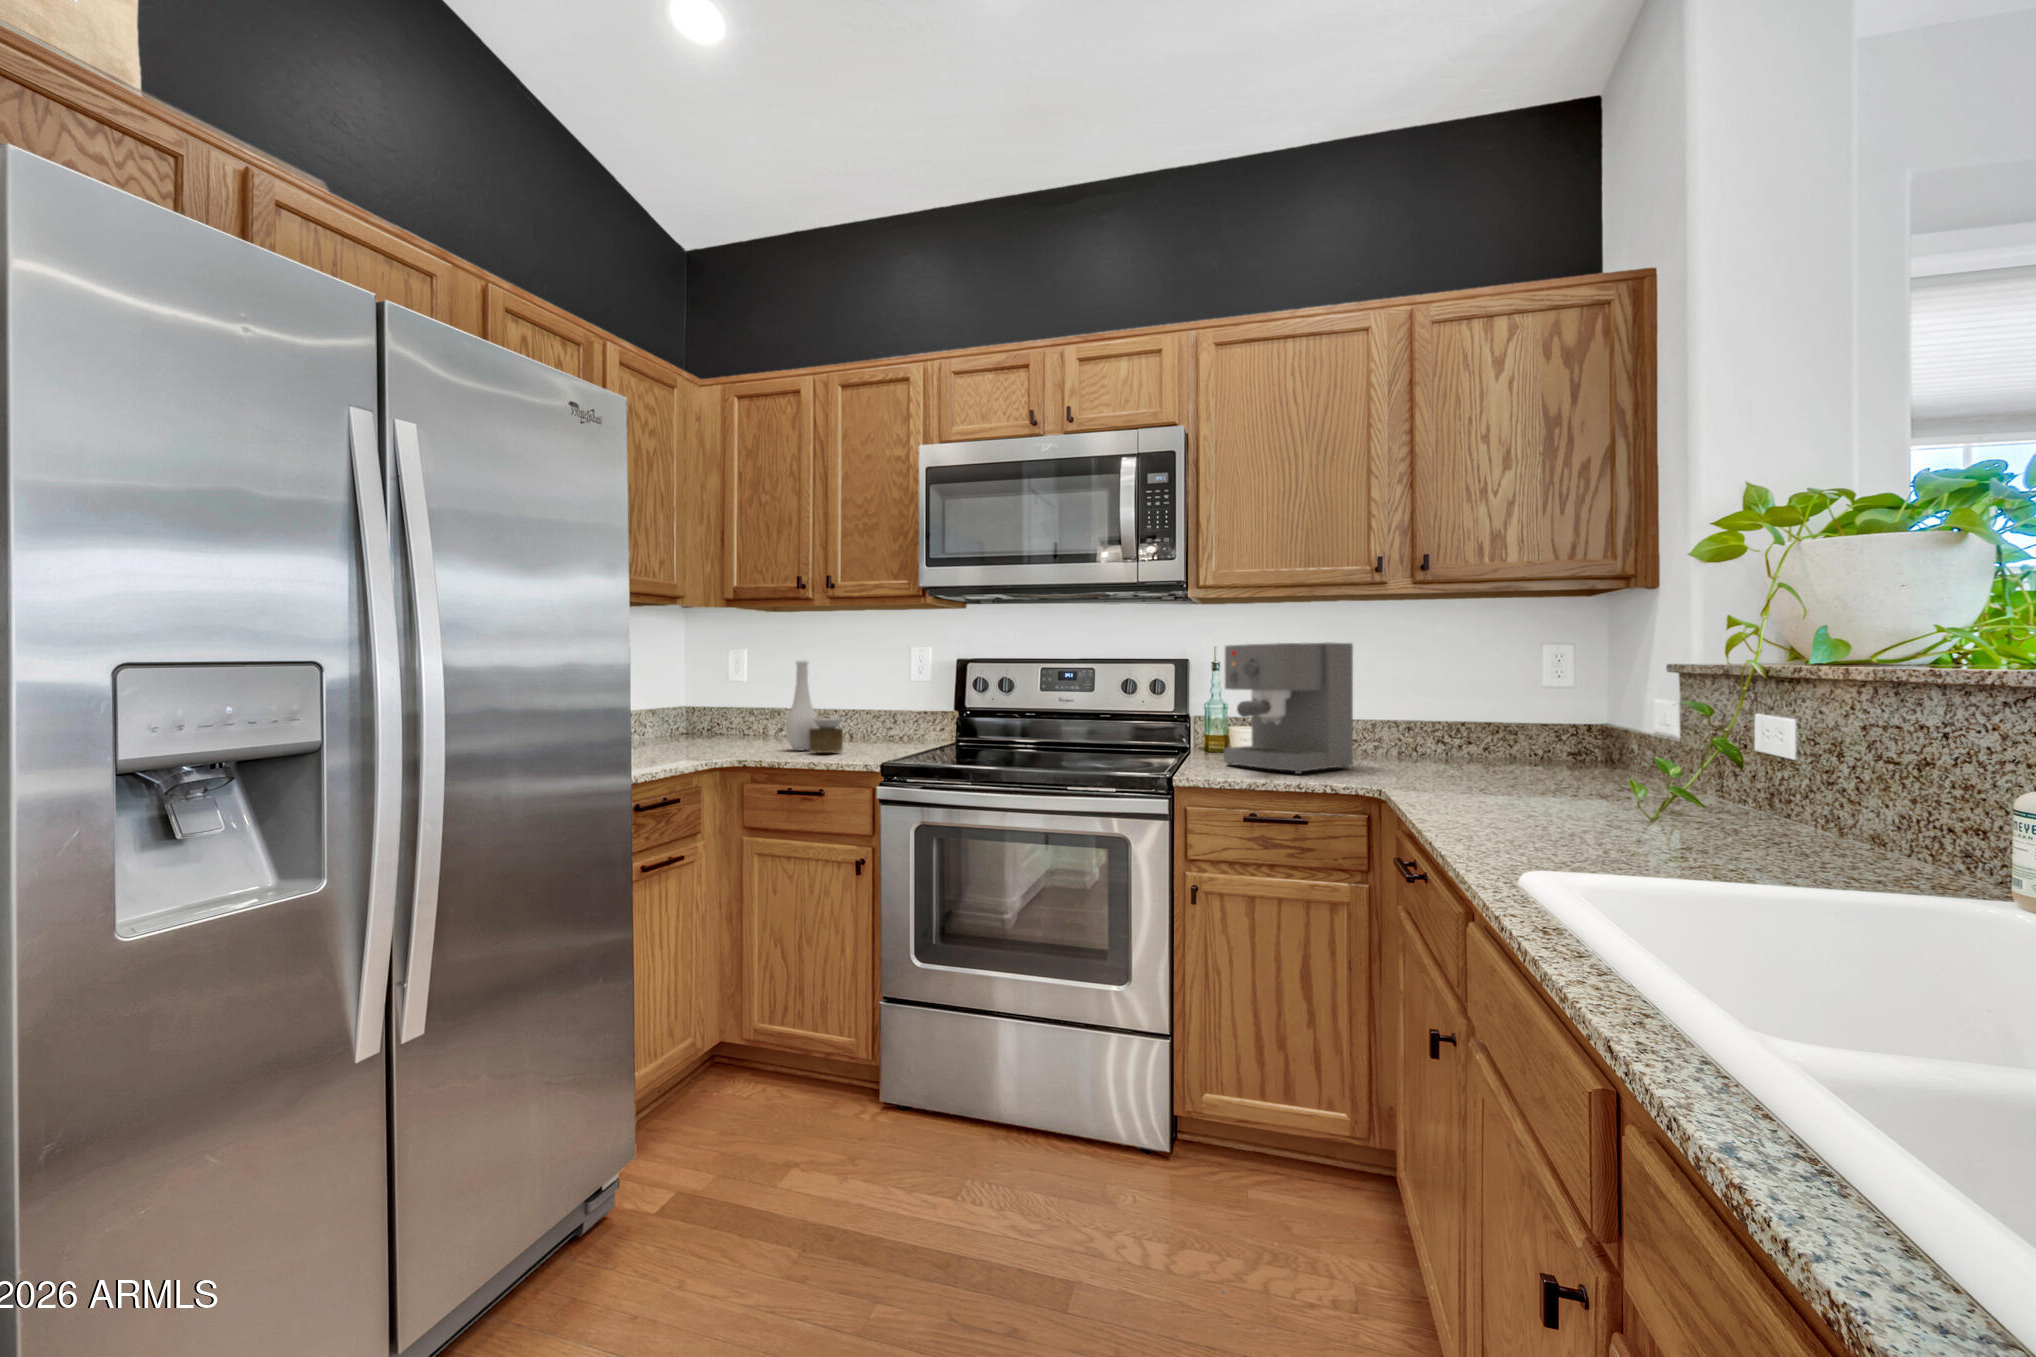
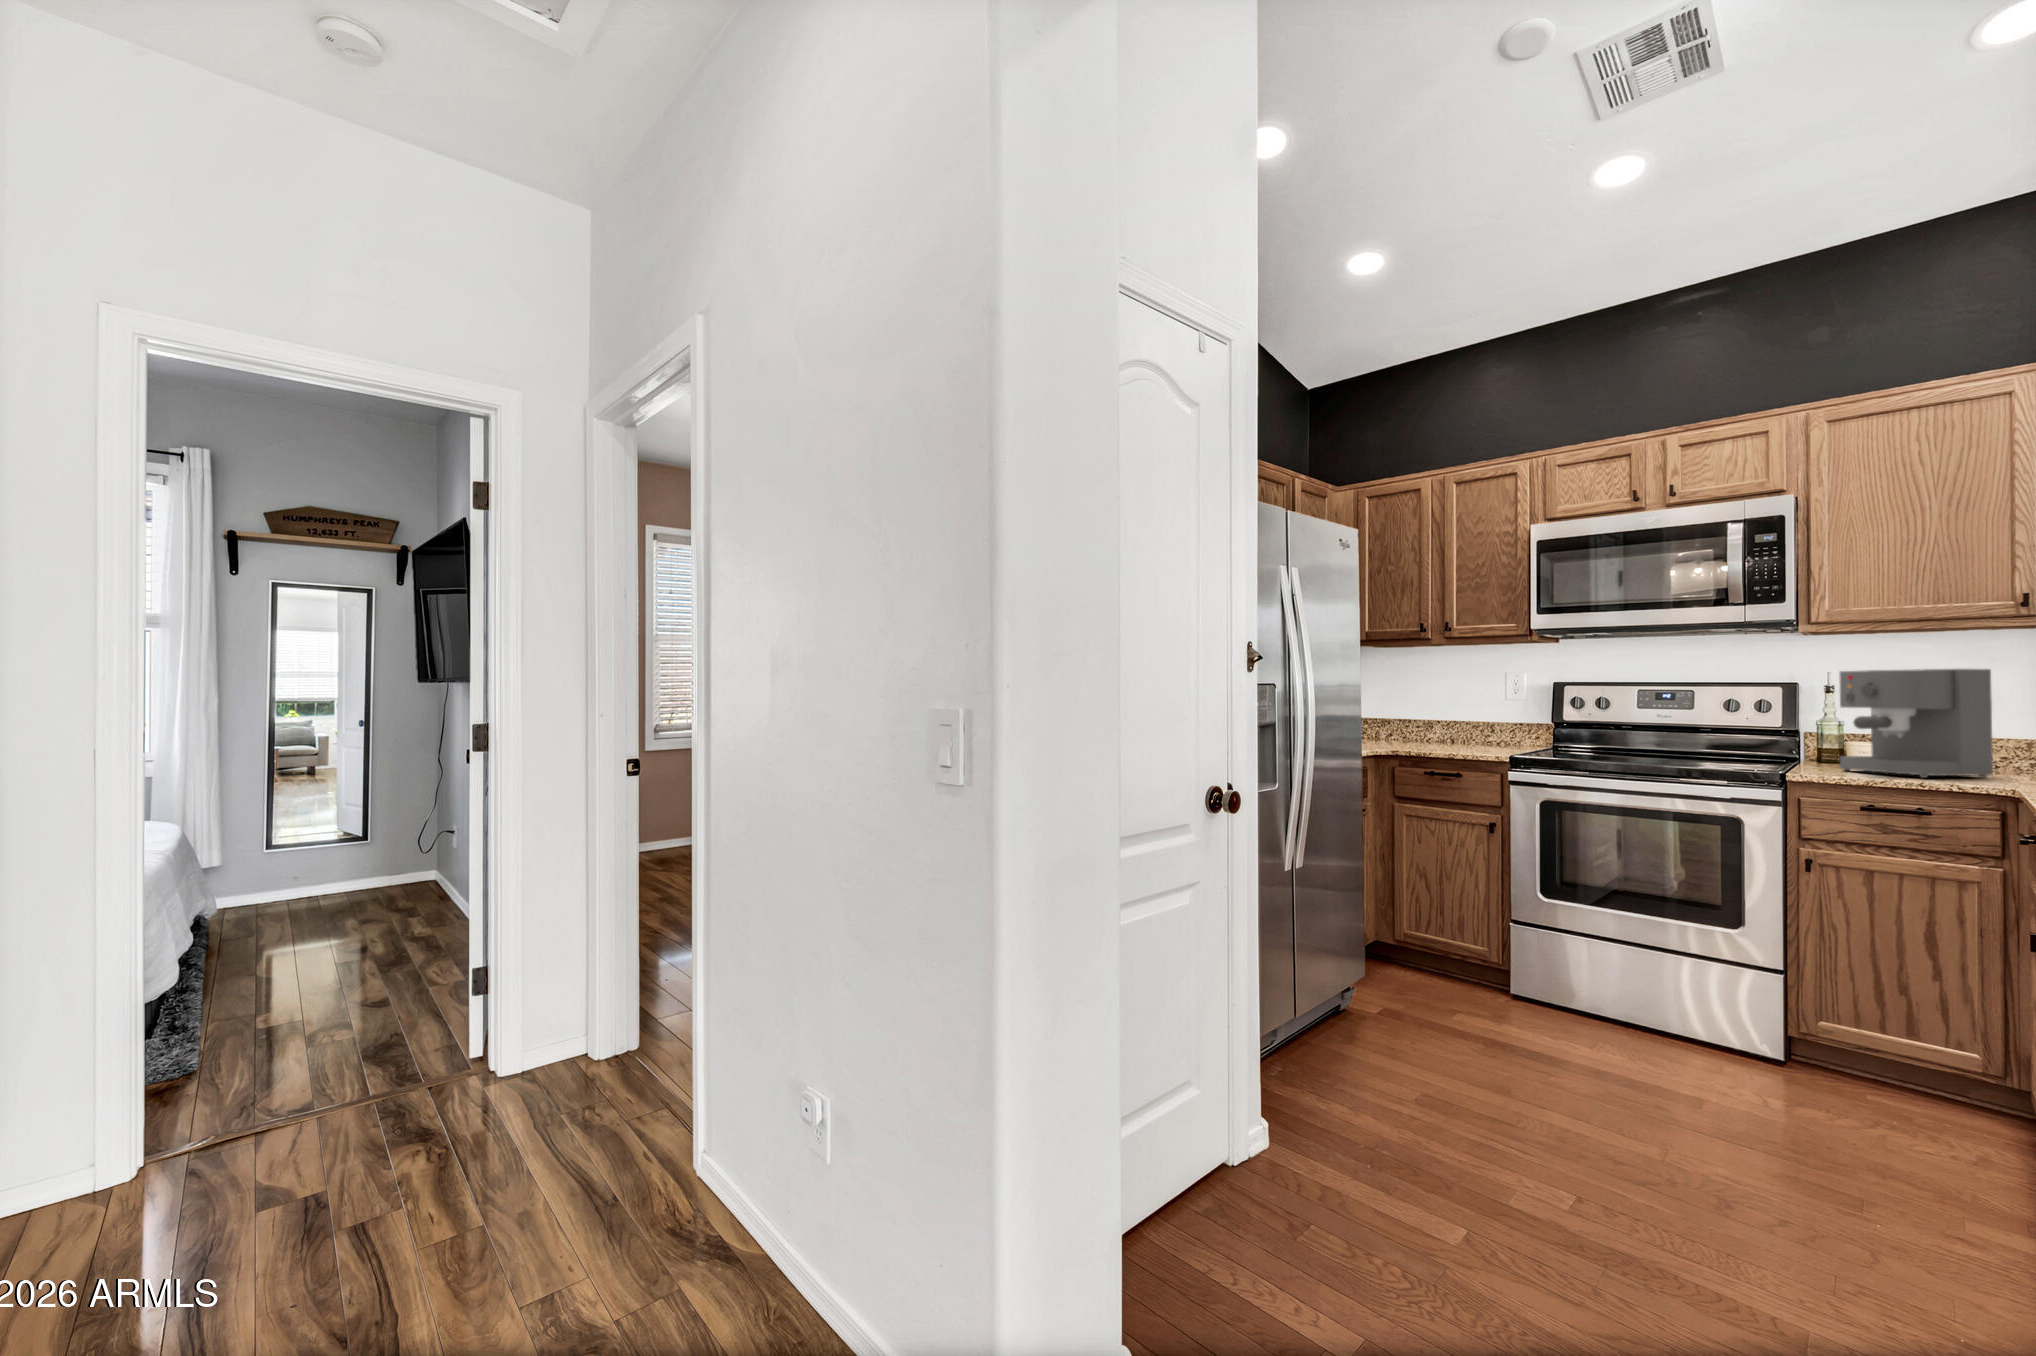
vase: present [786,660,843,753] -> none [1413,682,1464,749]

